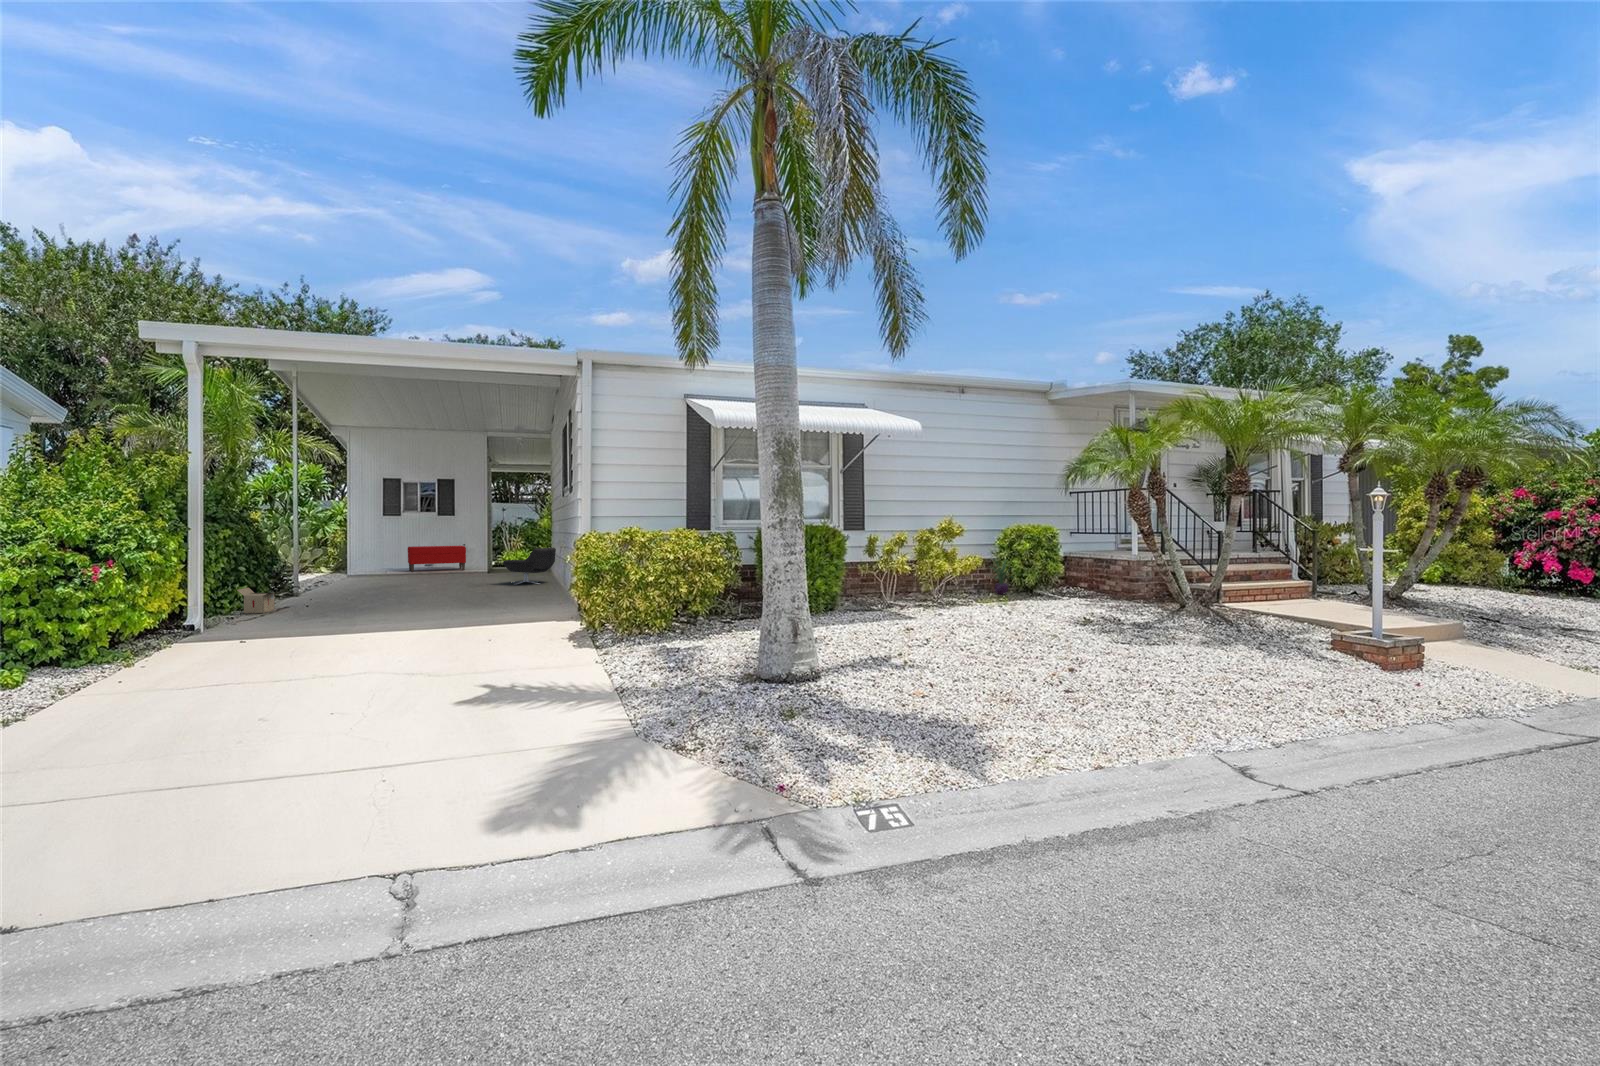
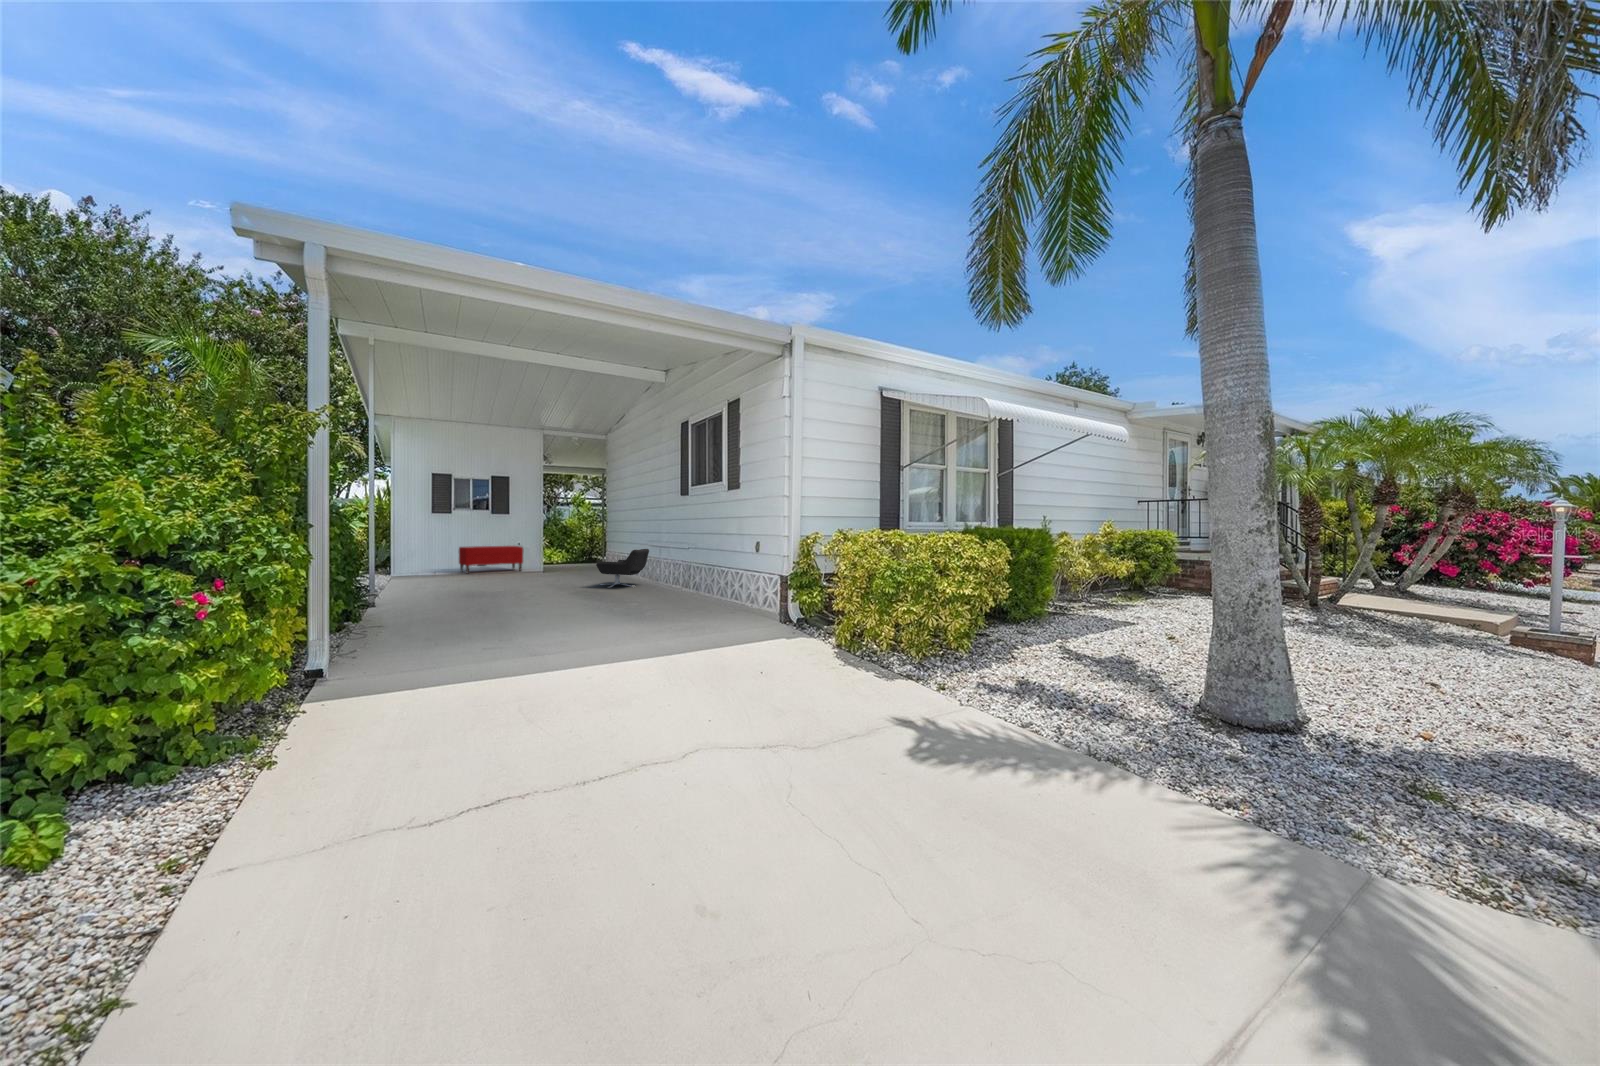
decorative plant: present [995,561,1008,594] -> none [1096,560,1139,593]
cardboard box: present [237,588,275,613] -> none [328,602,386,637]

